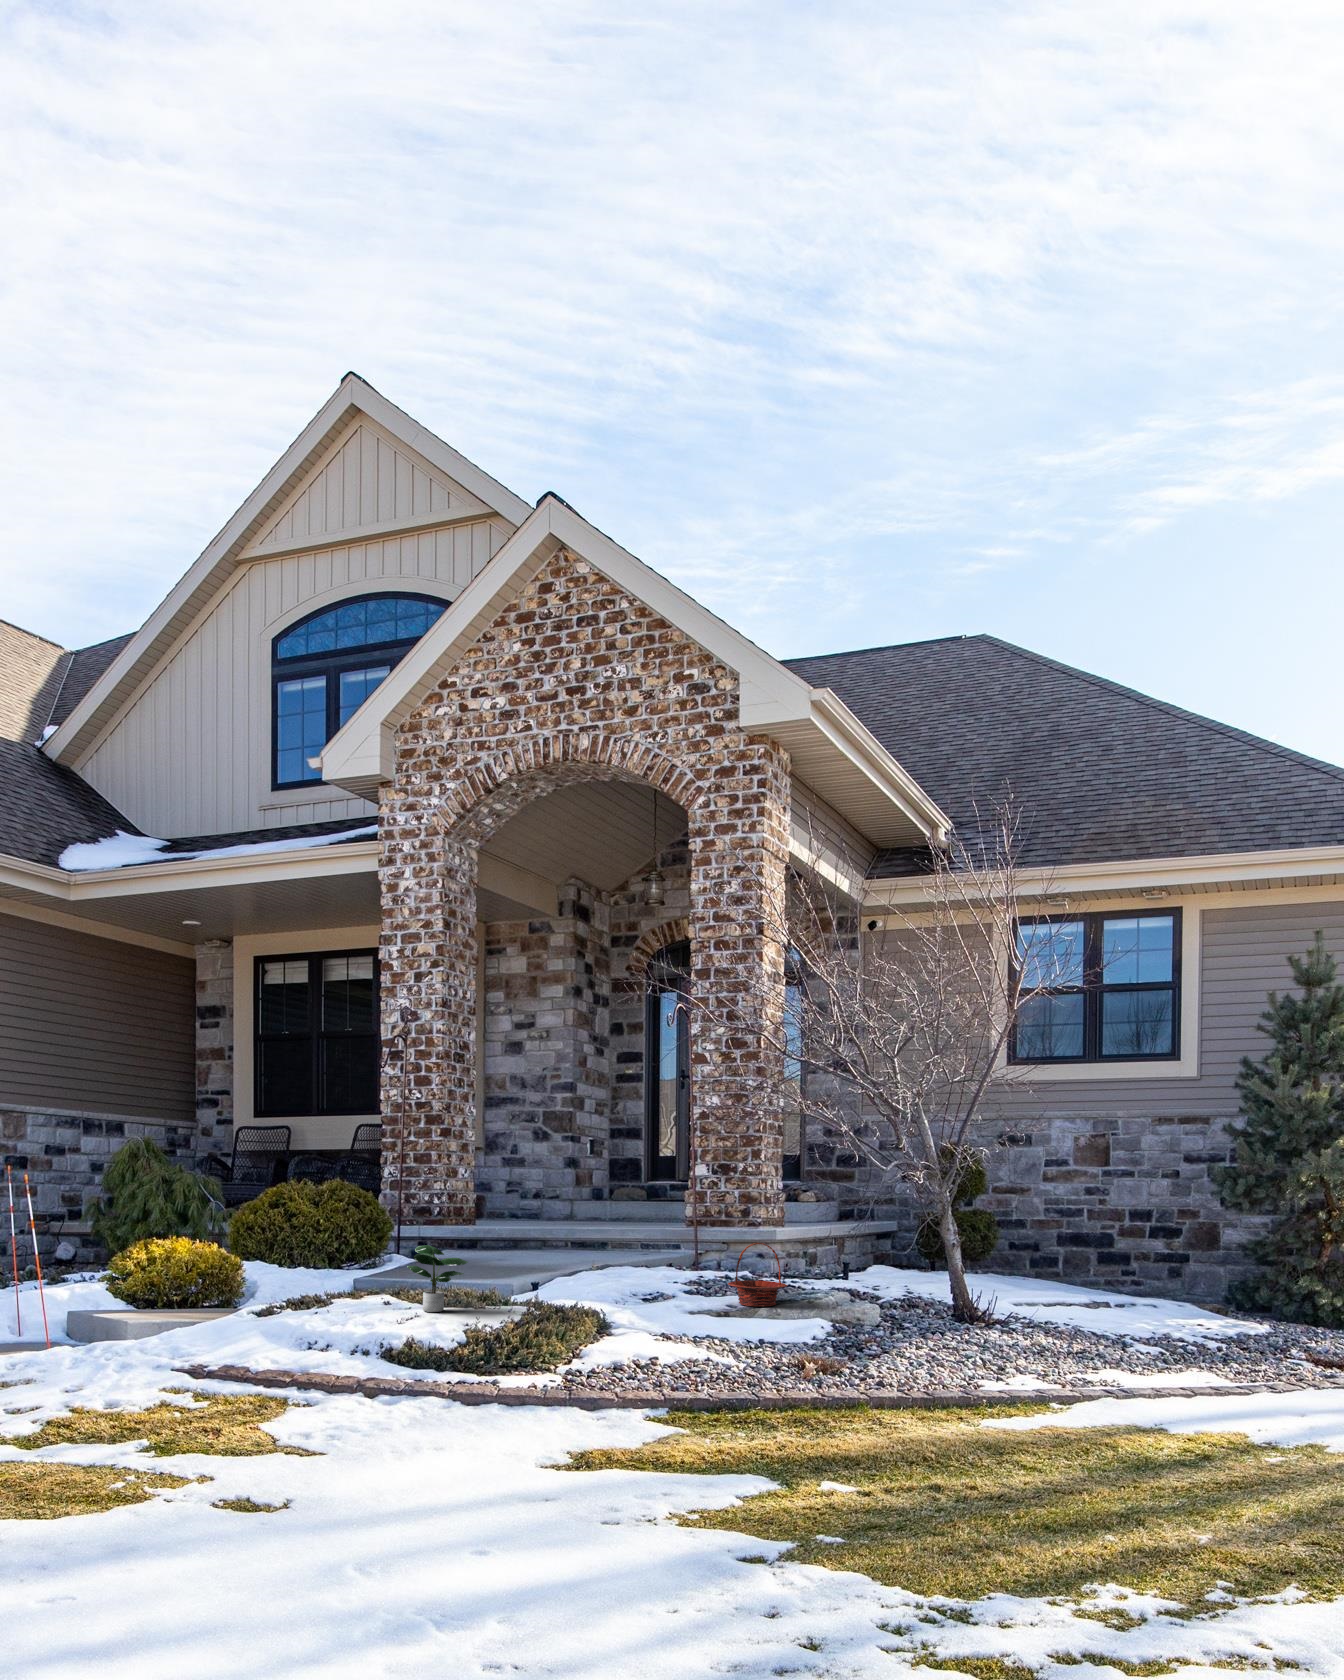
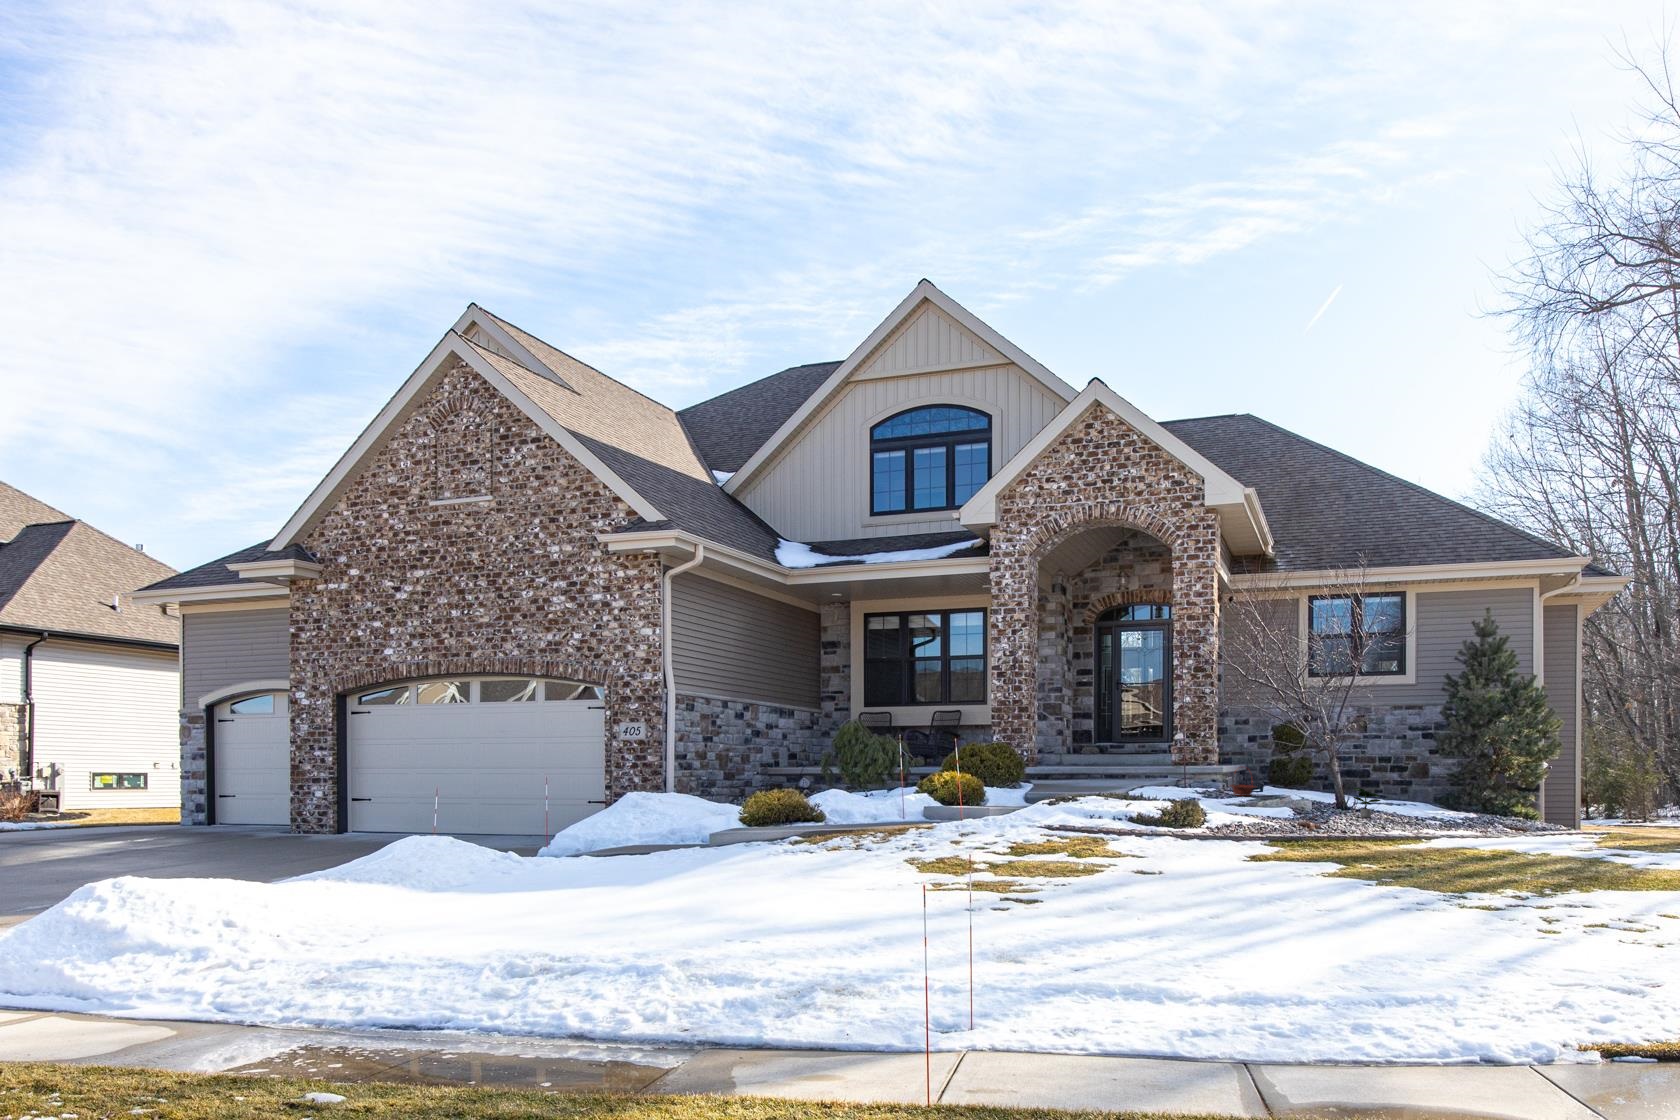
potted plant: present [407,1245,468,1312] -> present [1353,787,1380,818]

